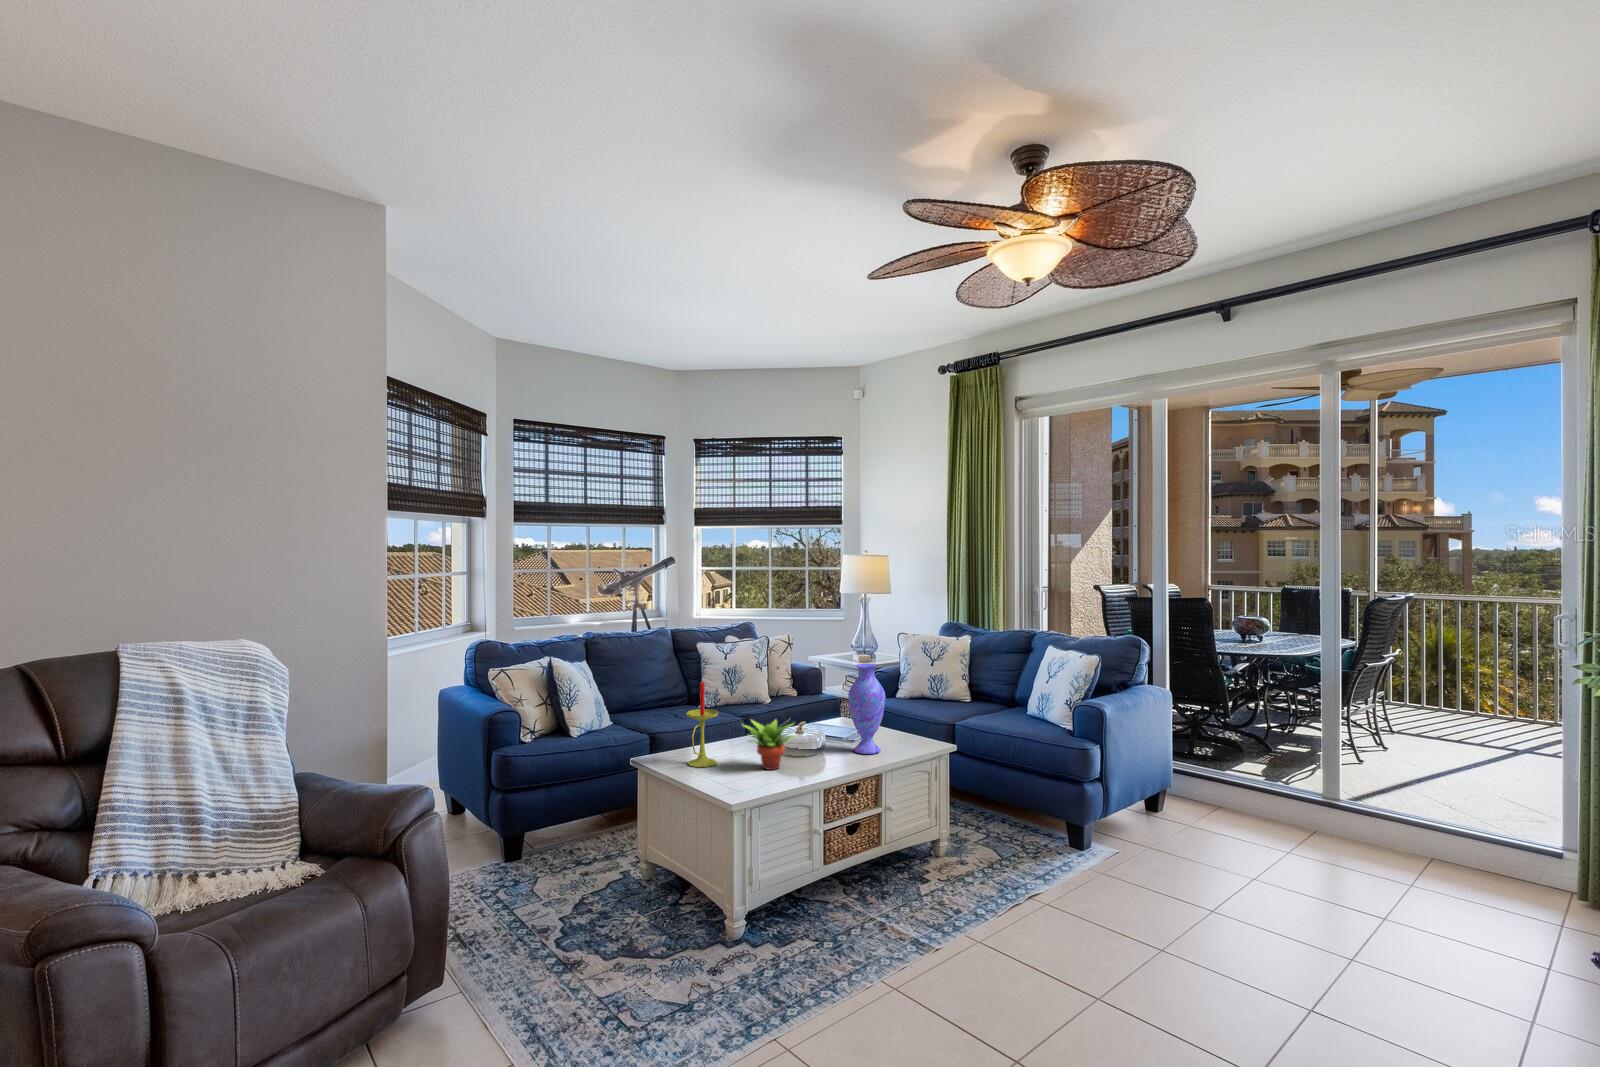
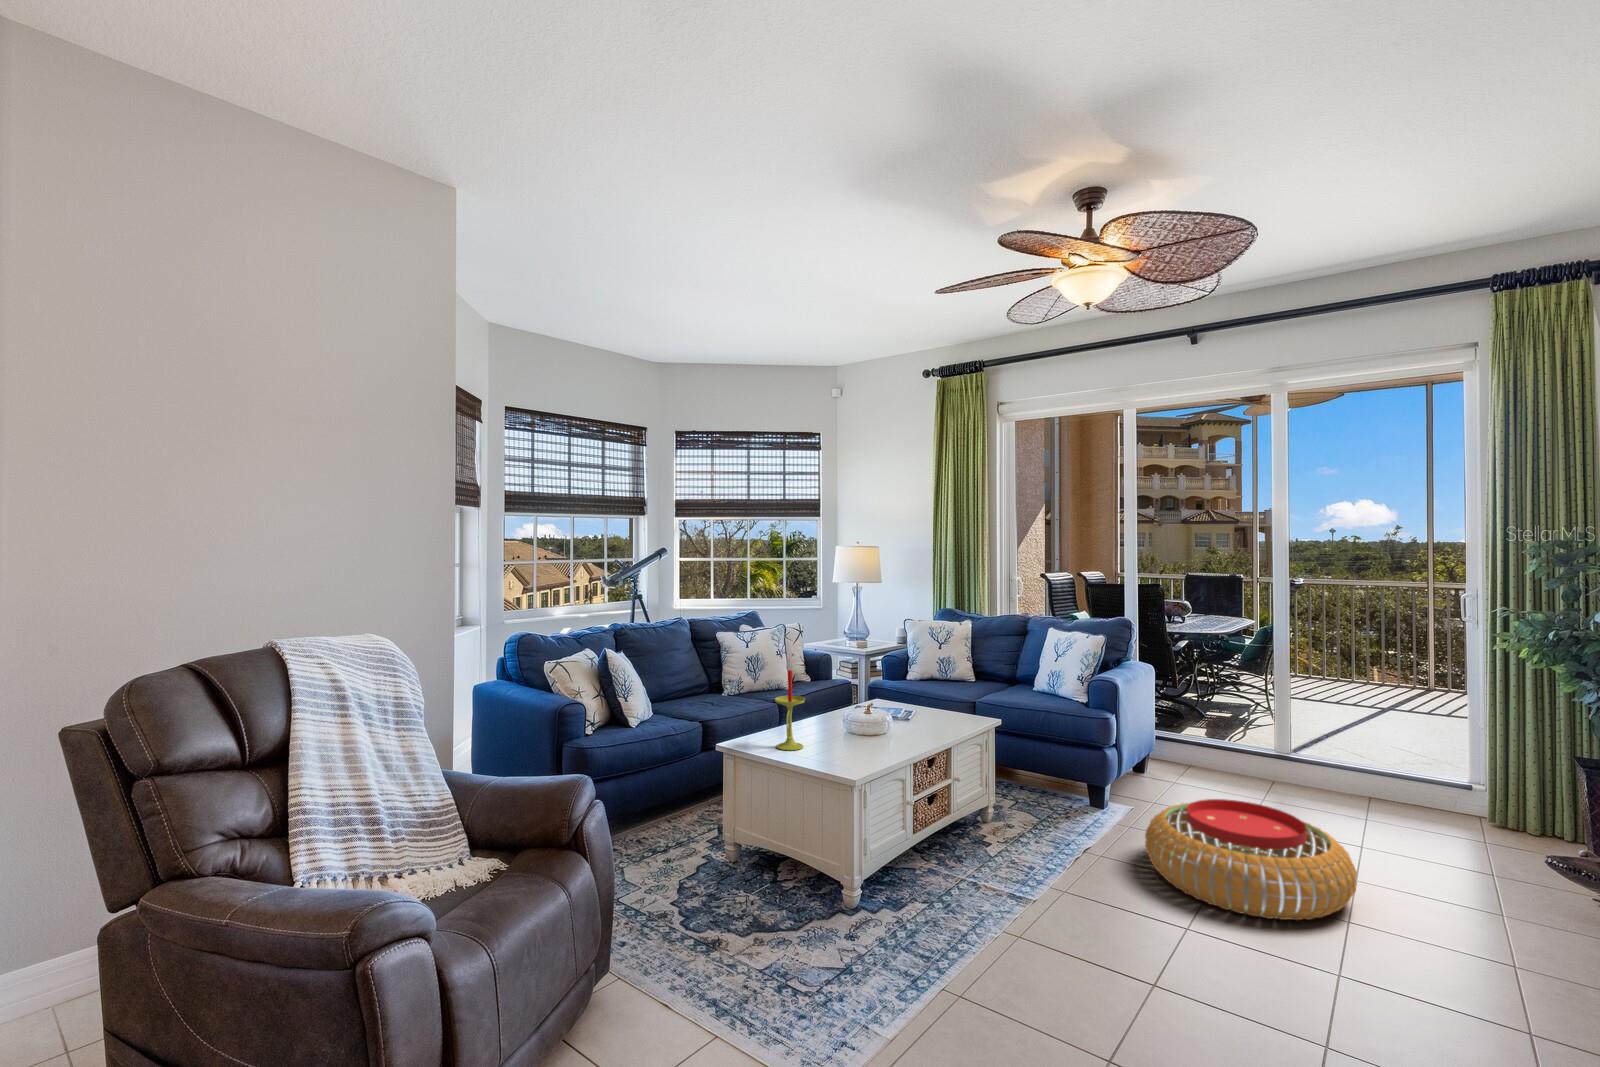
vase: present [848,664,885,754] -> none [912,650,946,733]
succulent plant: present [743,720,794,770] -> none [830,701,881,750]
pouf: none [1094,846,1340,1001] -> present [1145,799,1357,920]

